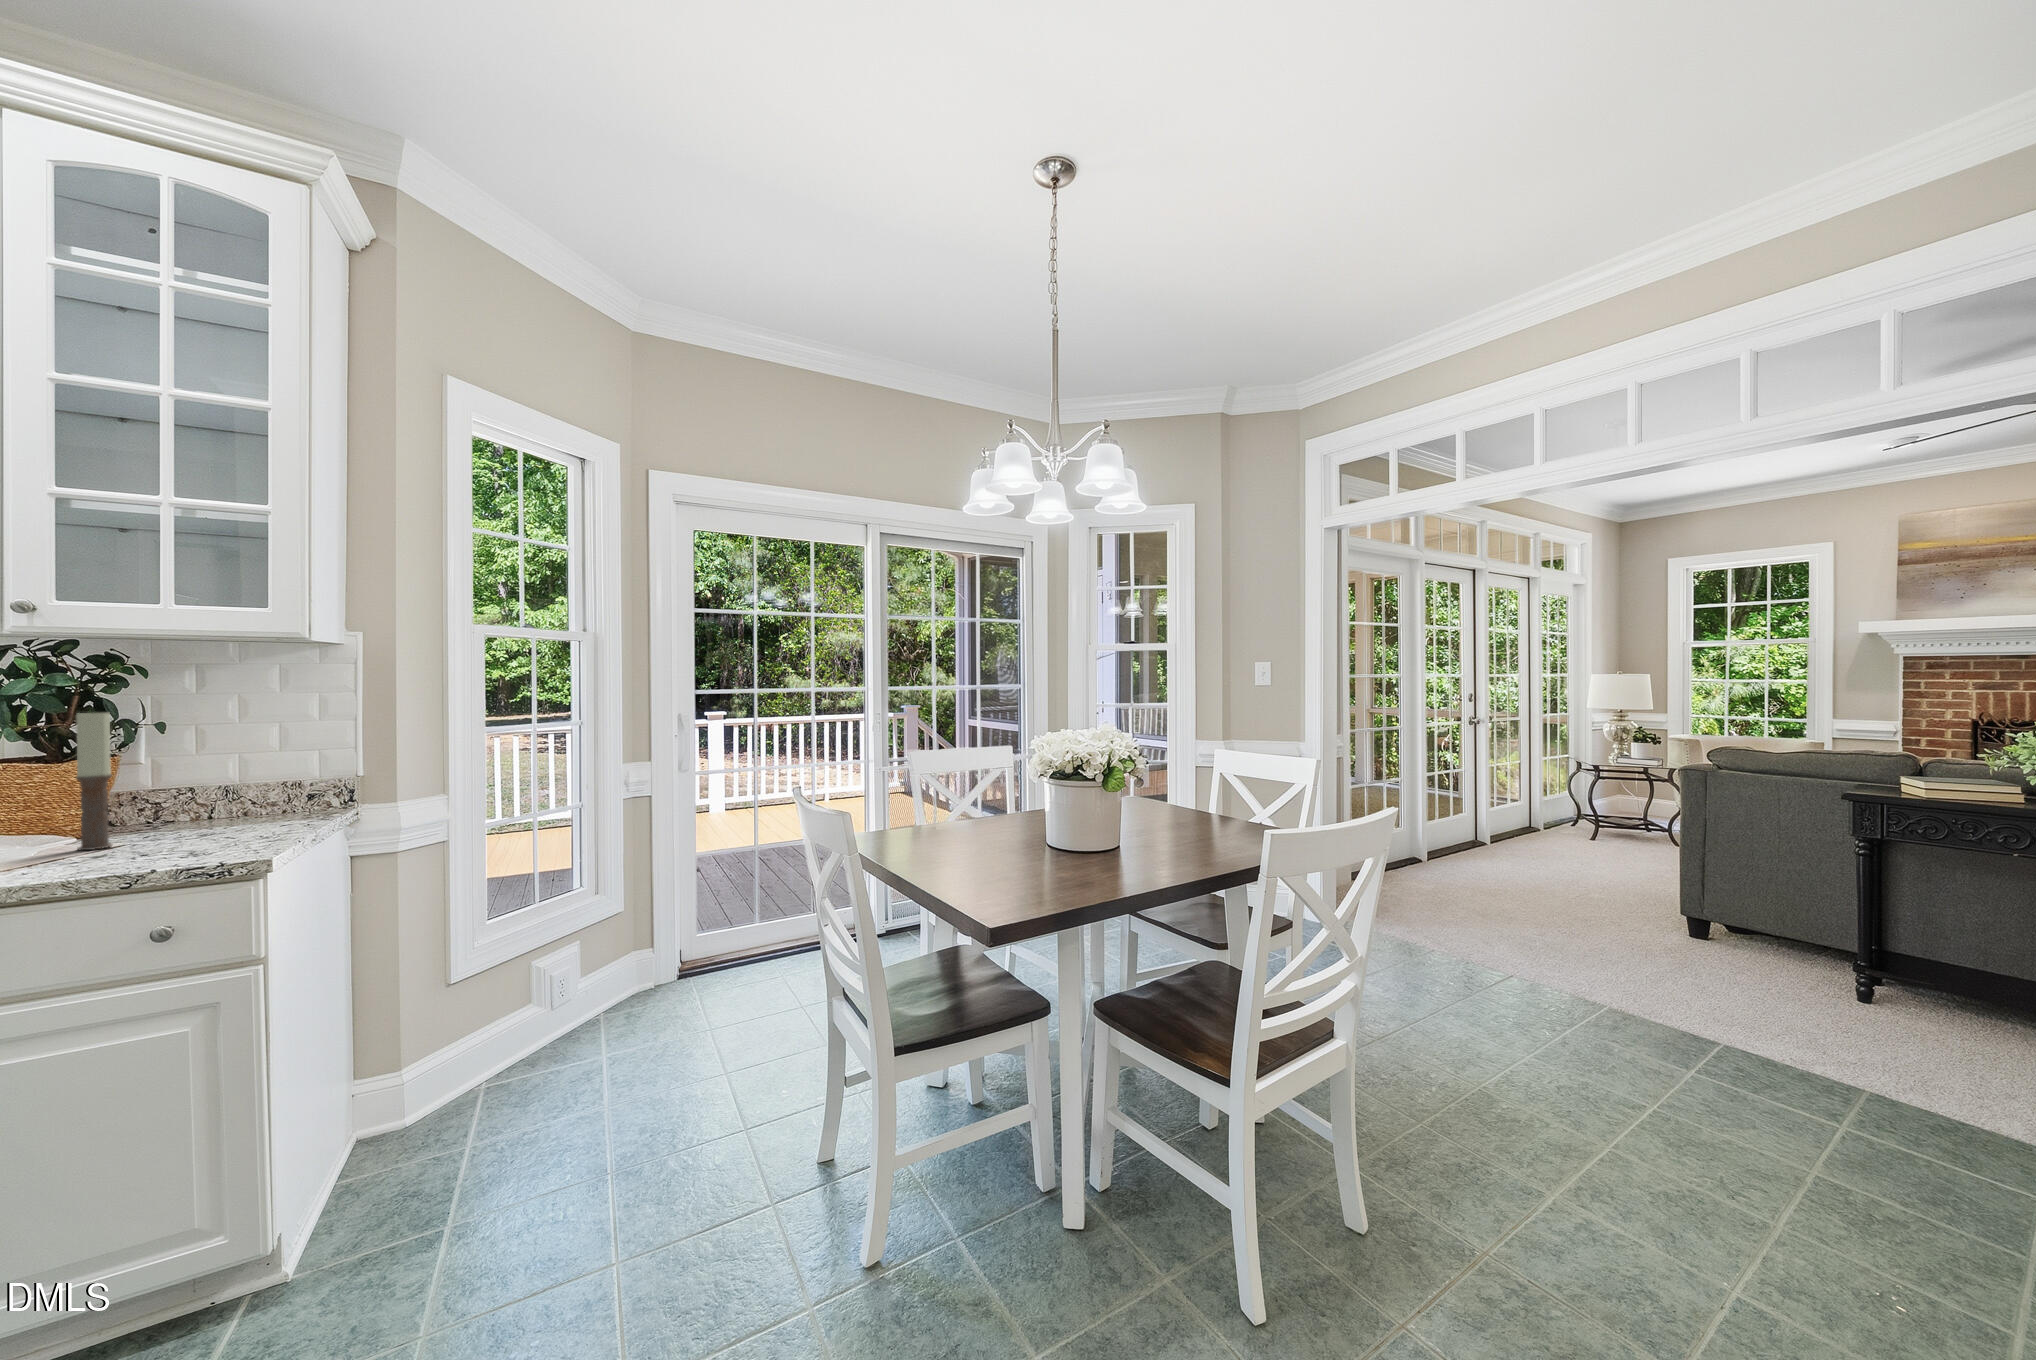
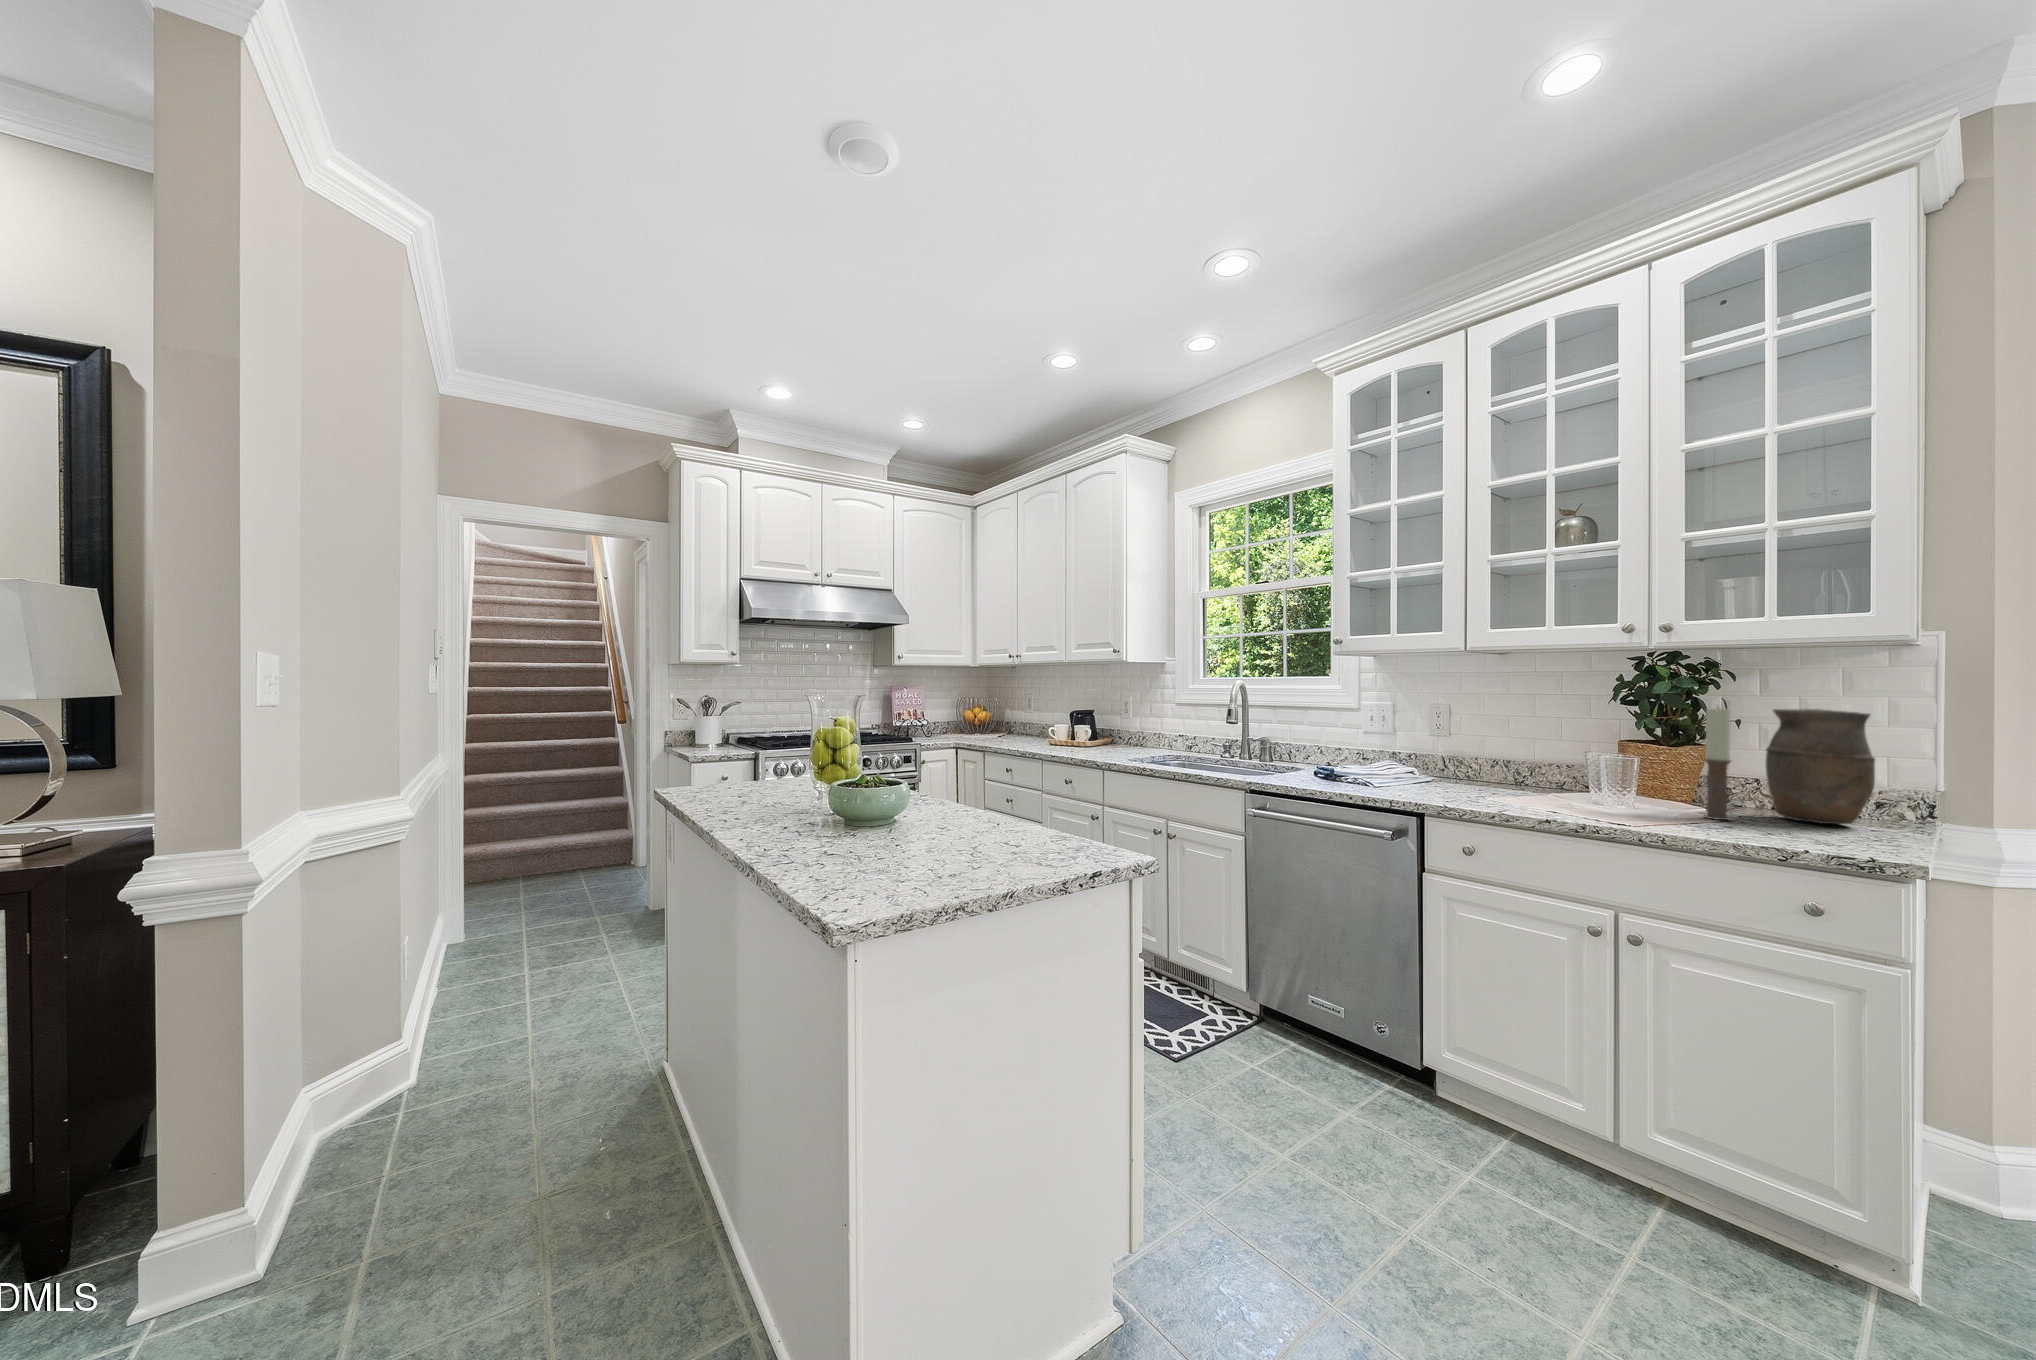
vase: none [178,706,290,830] -> present [1766,709,1875,824]

